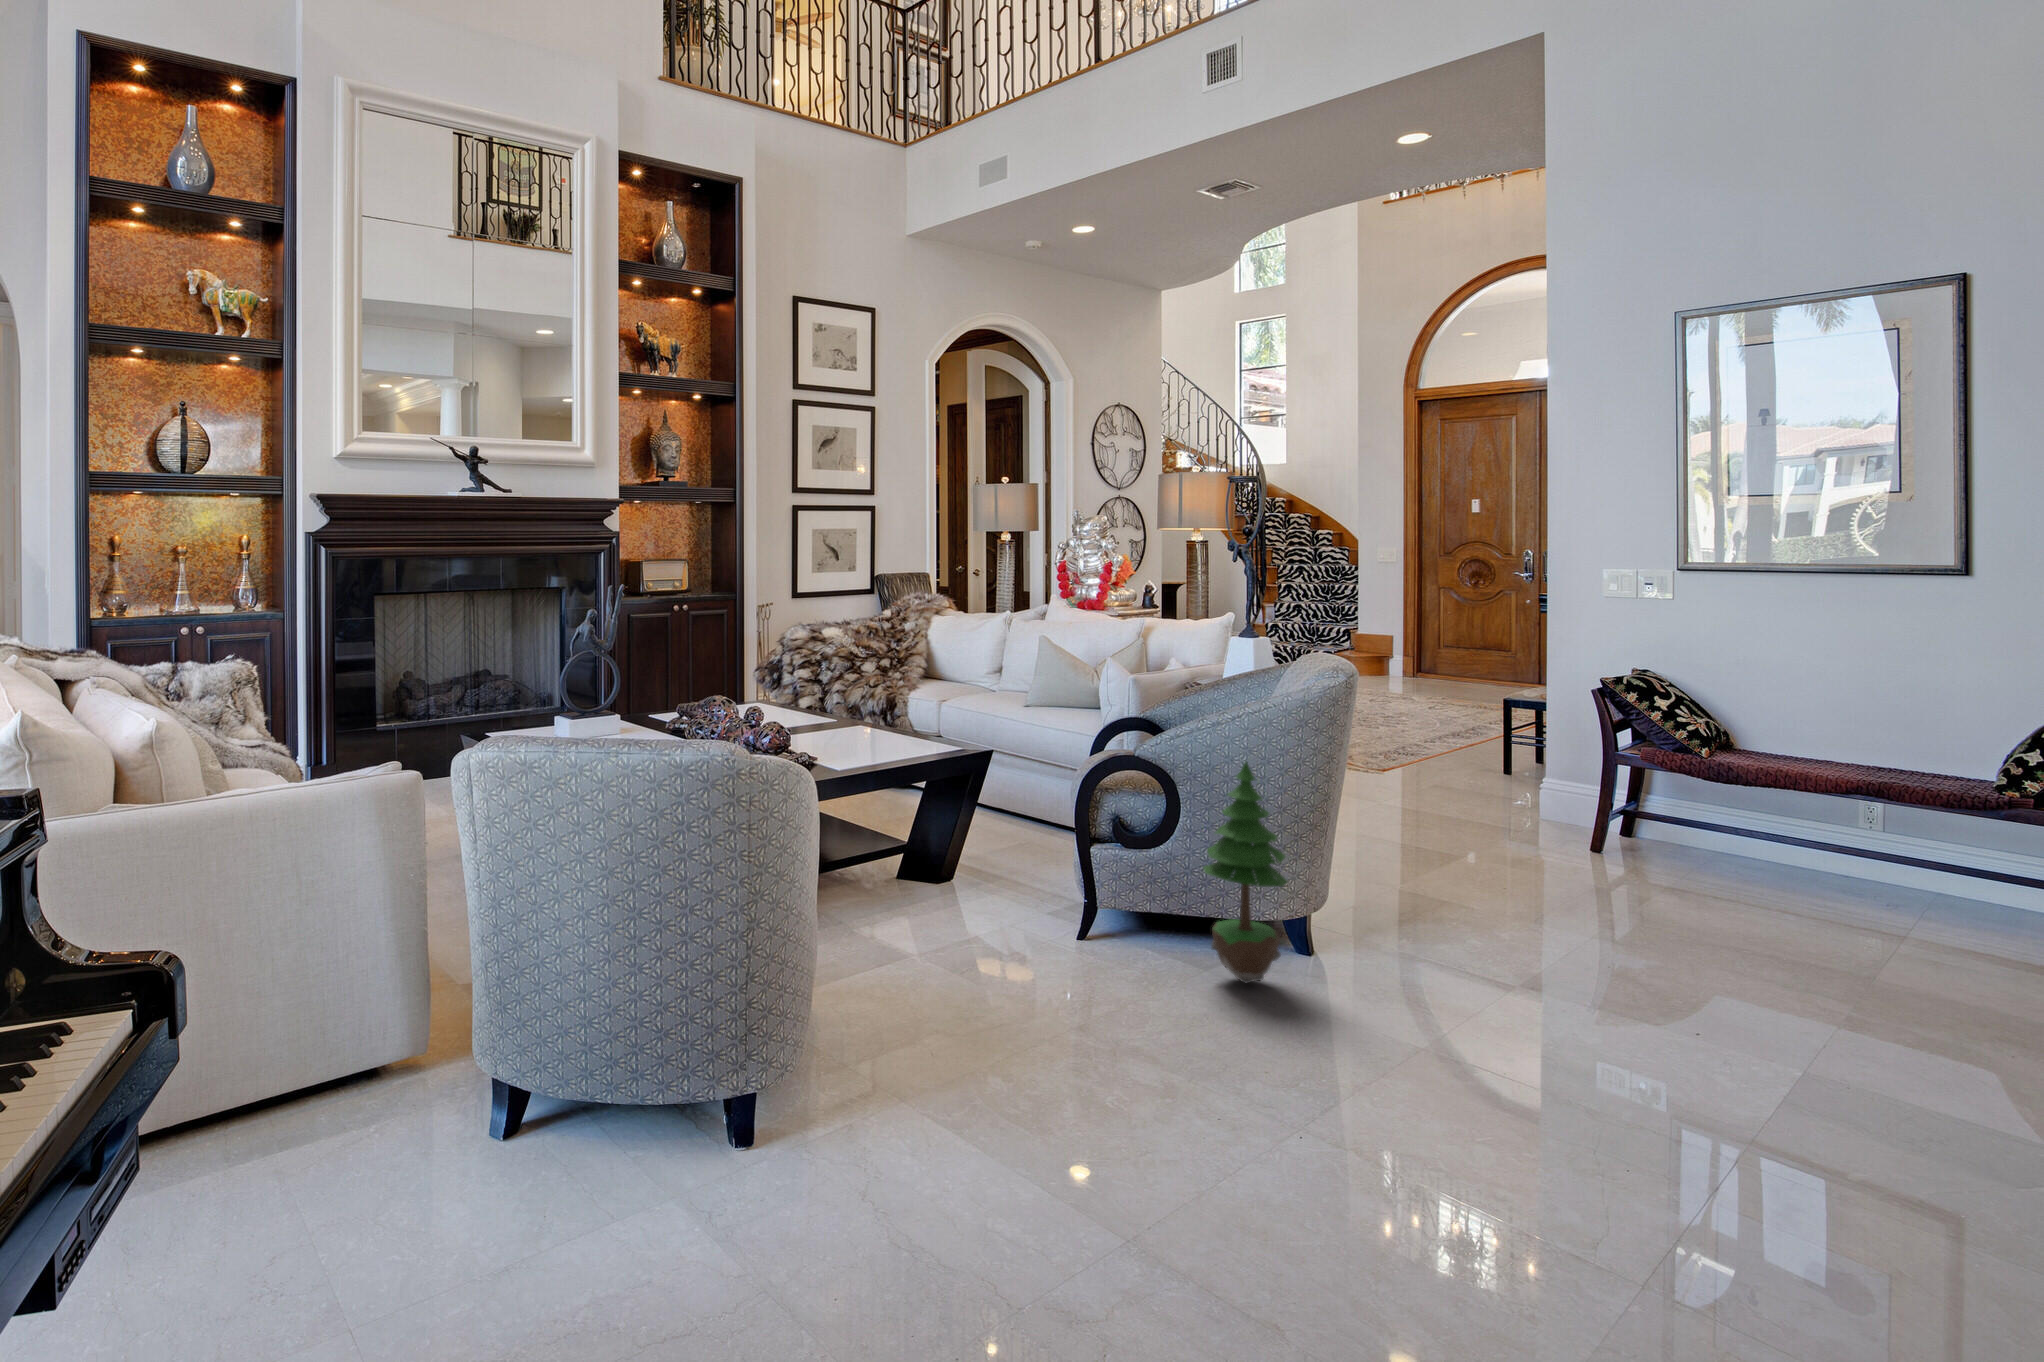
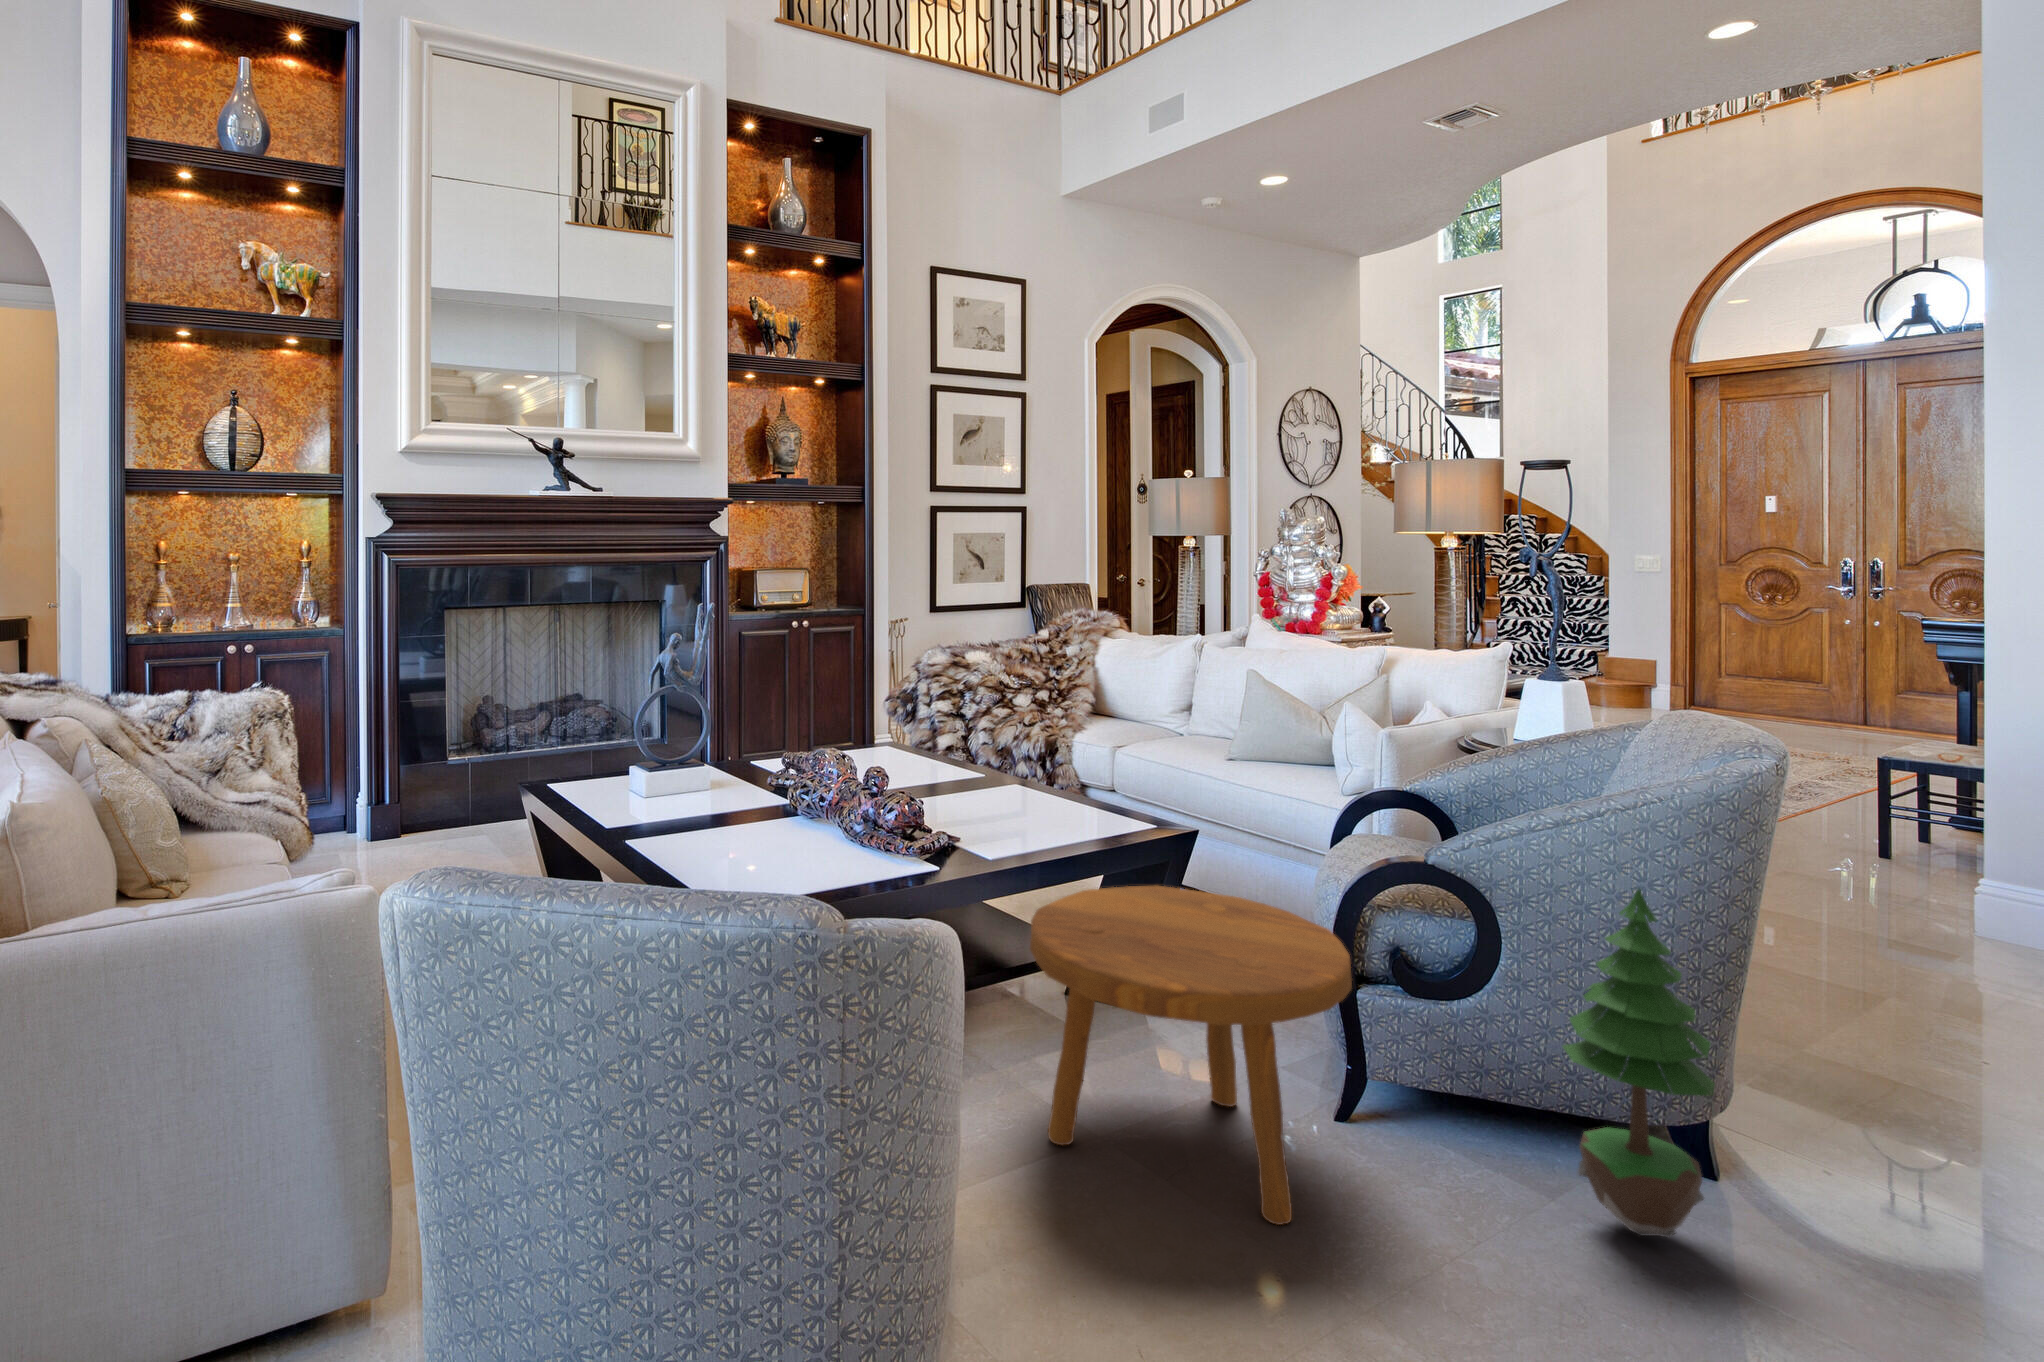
footstool: none [862,783,1074,990] -> present [1030,886,1352,1225]

